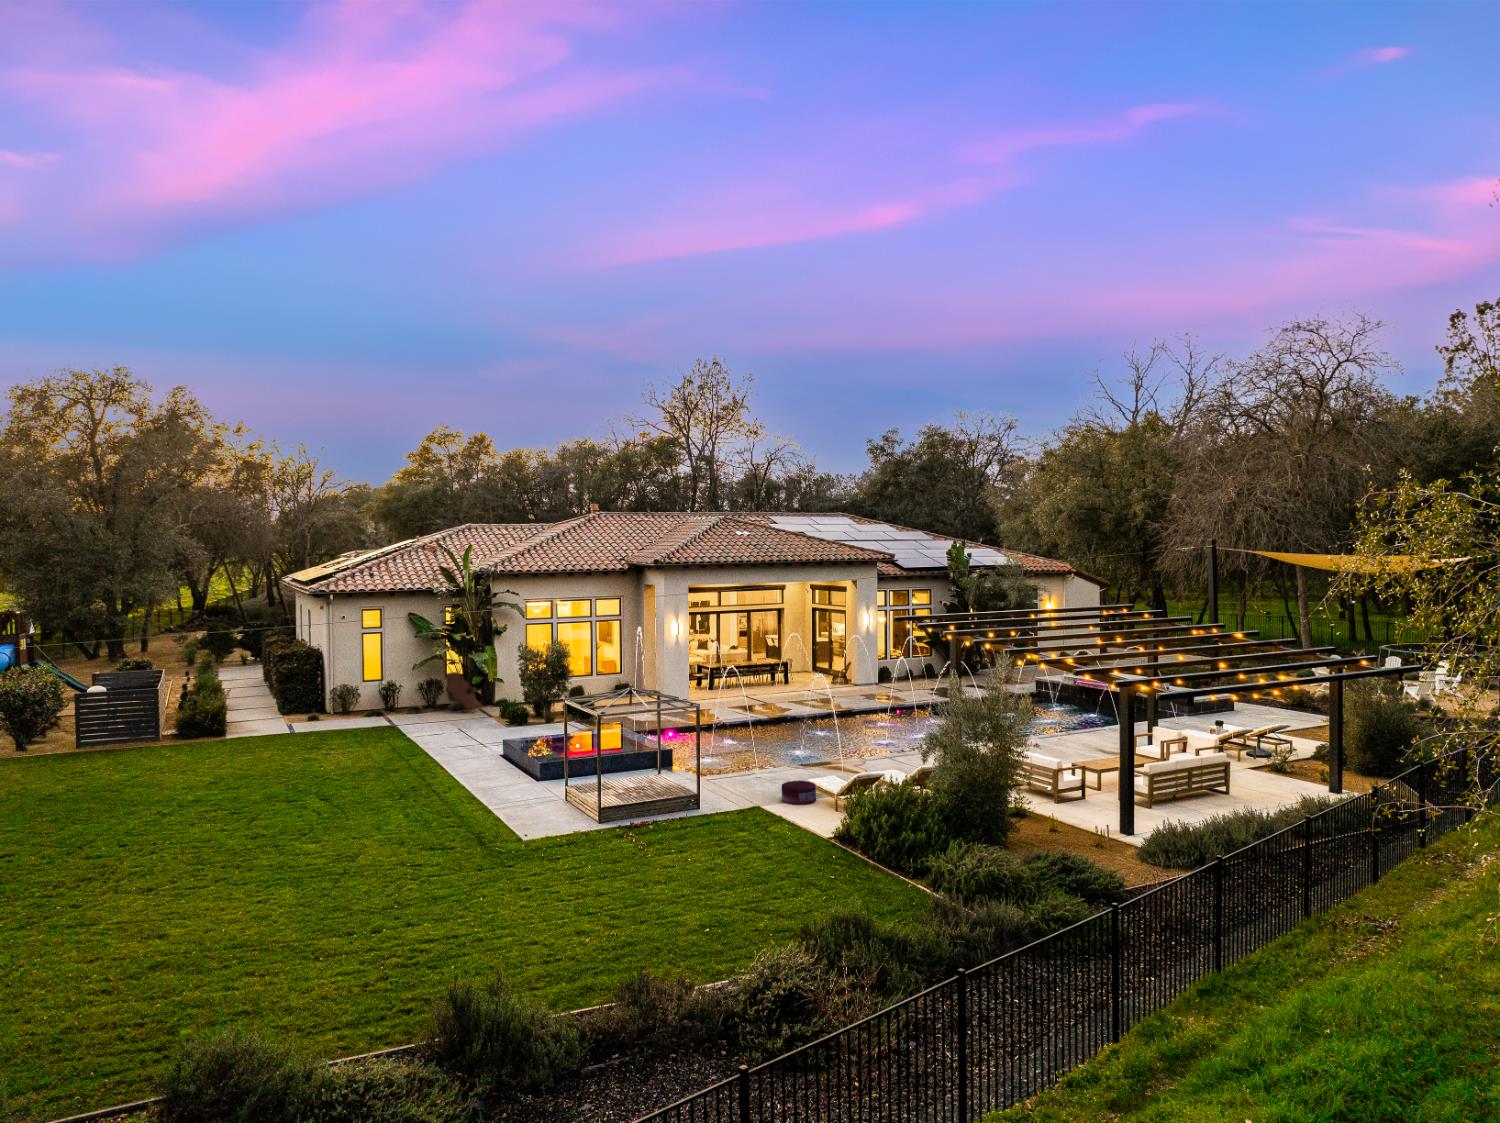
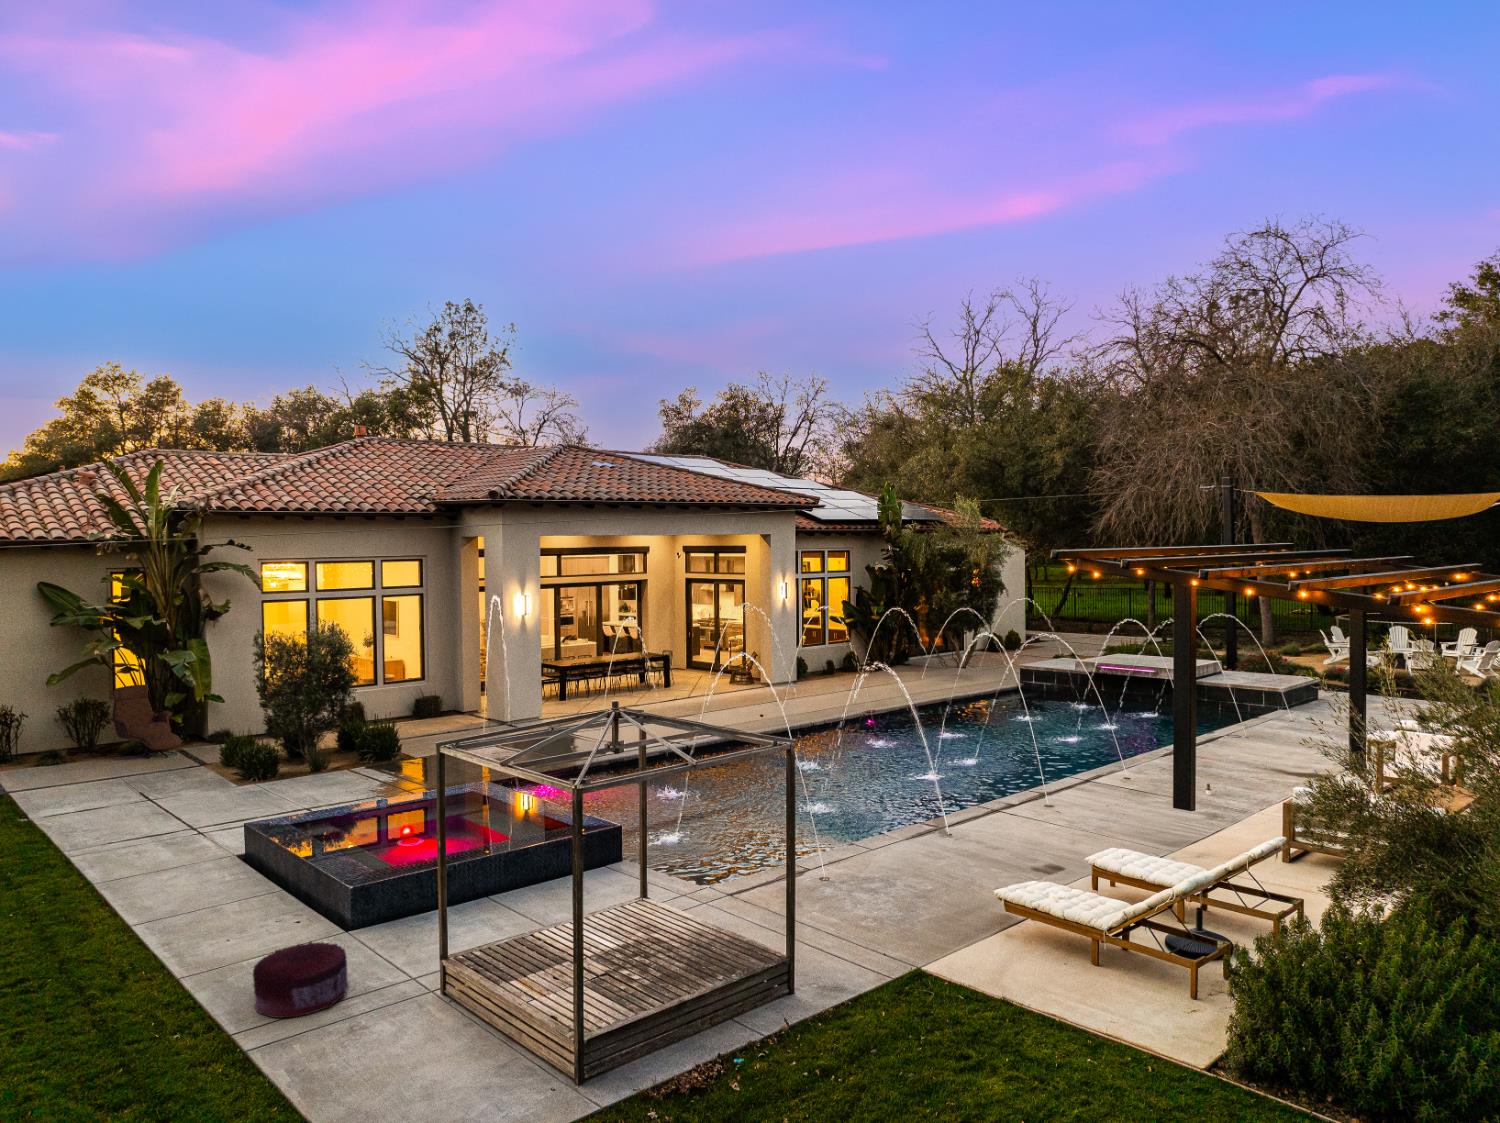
pouf: present [782,780,816,805] -> present [253,942,348,1018]

